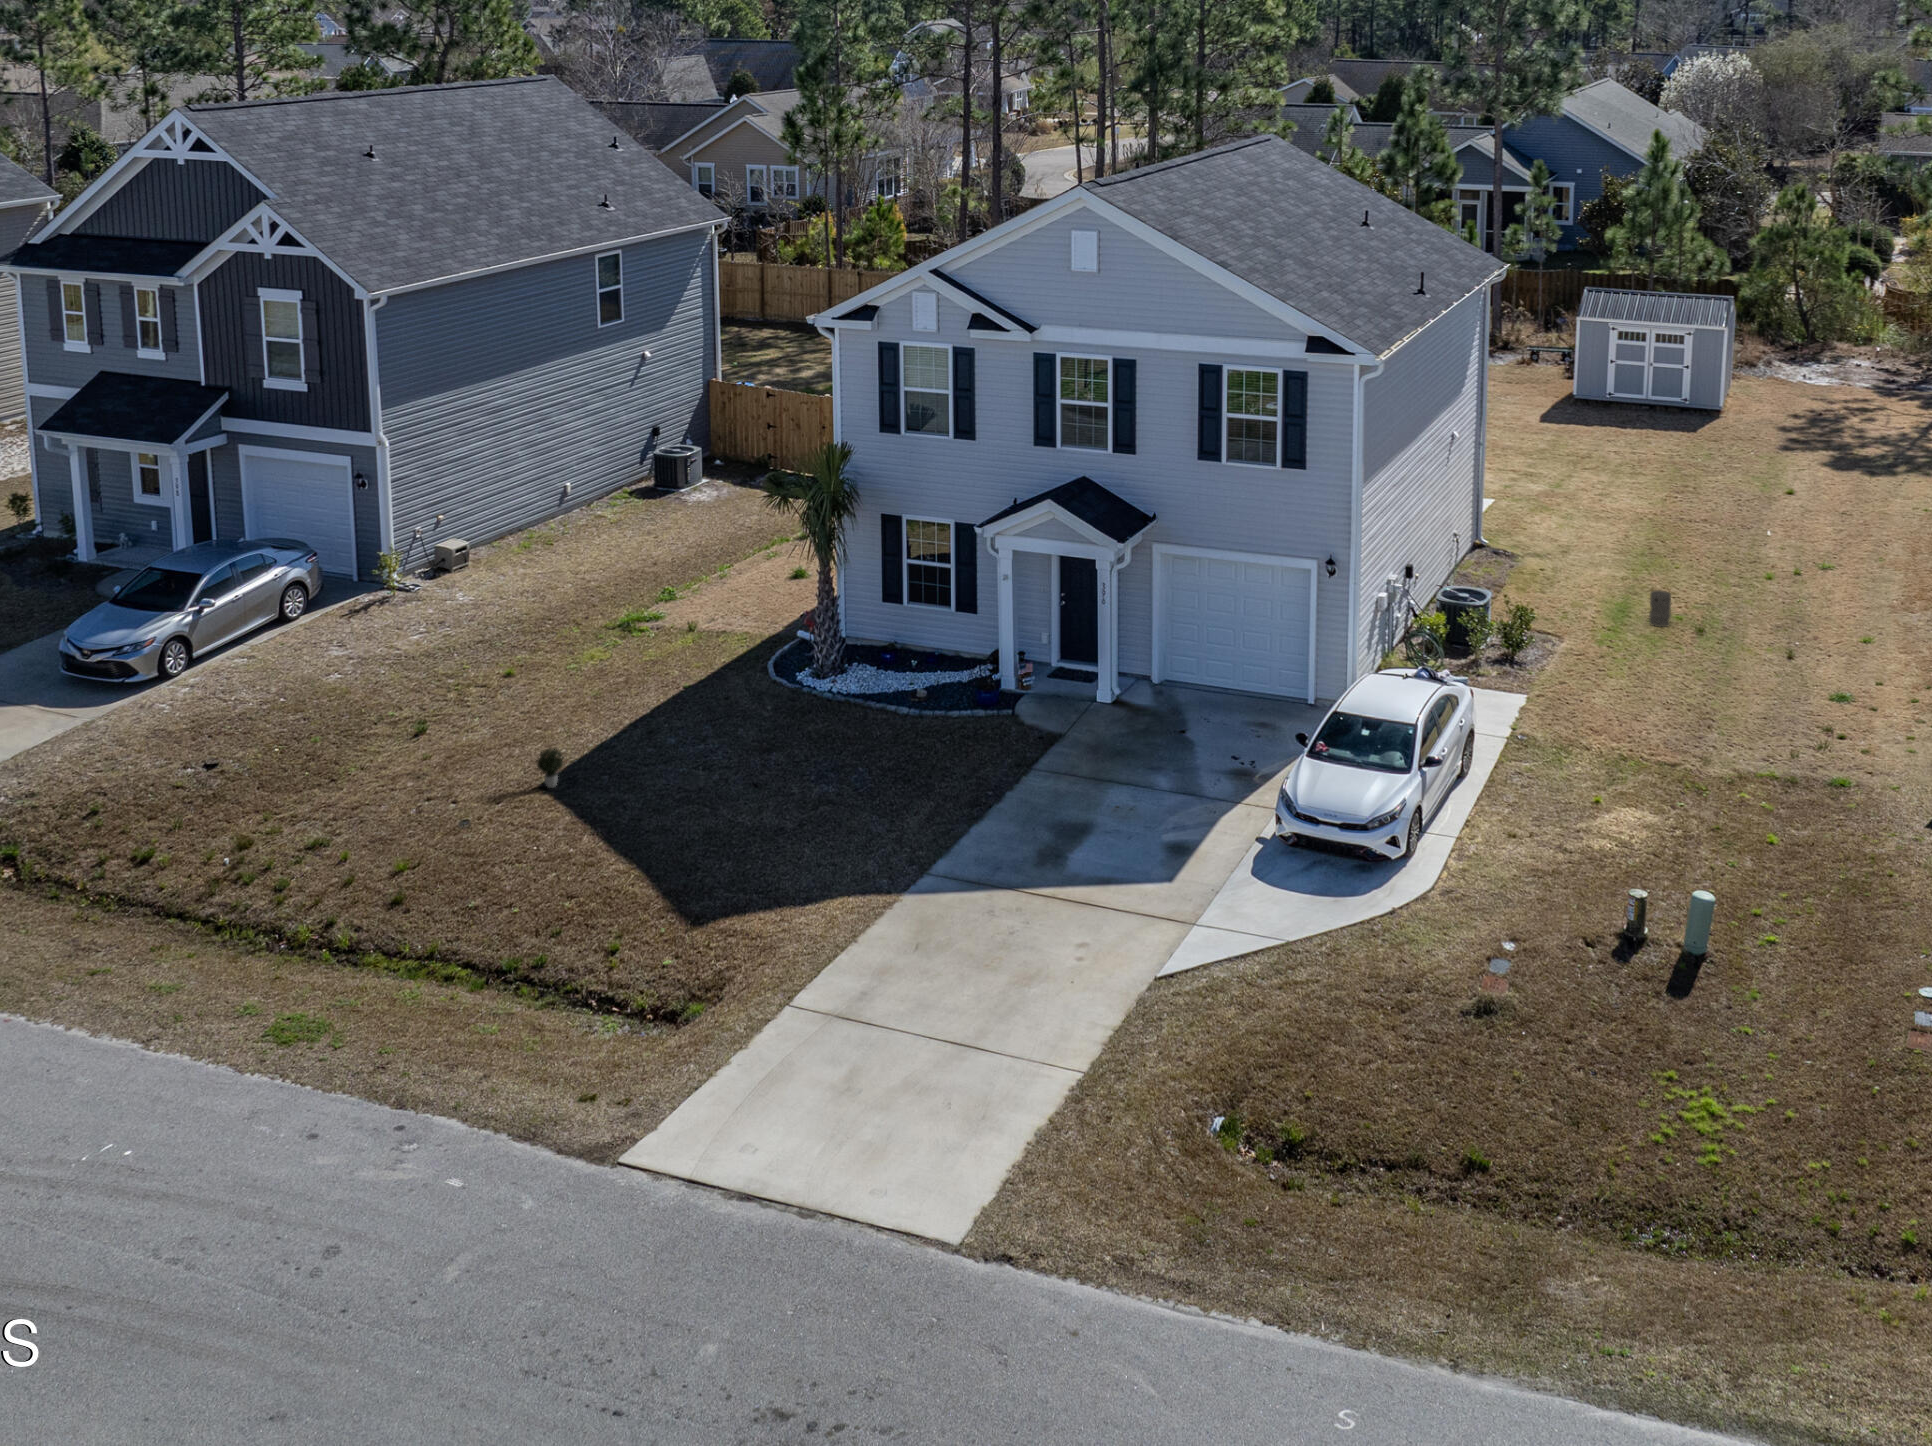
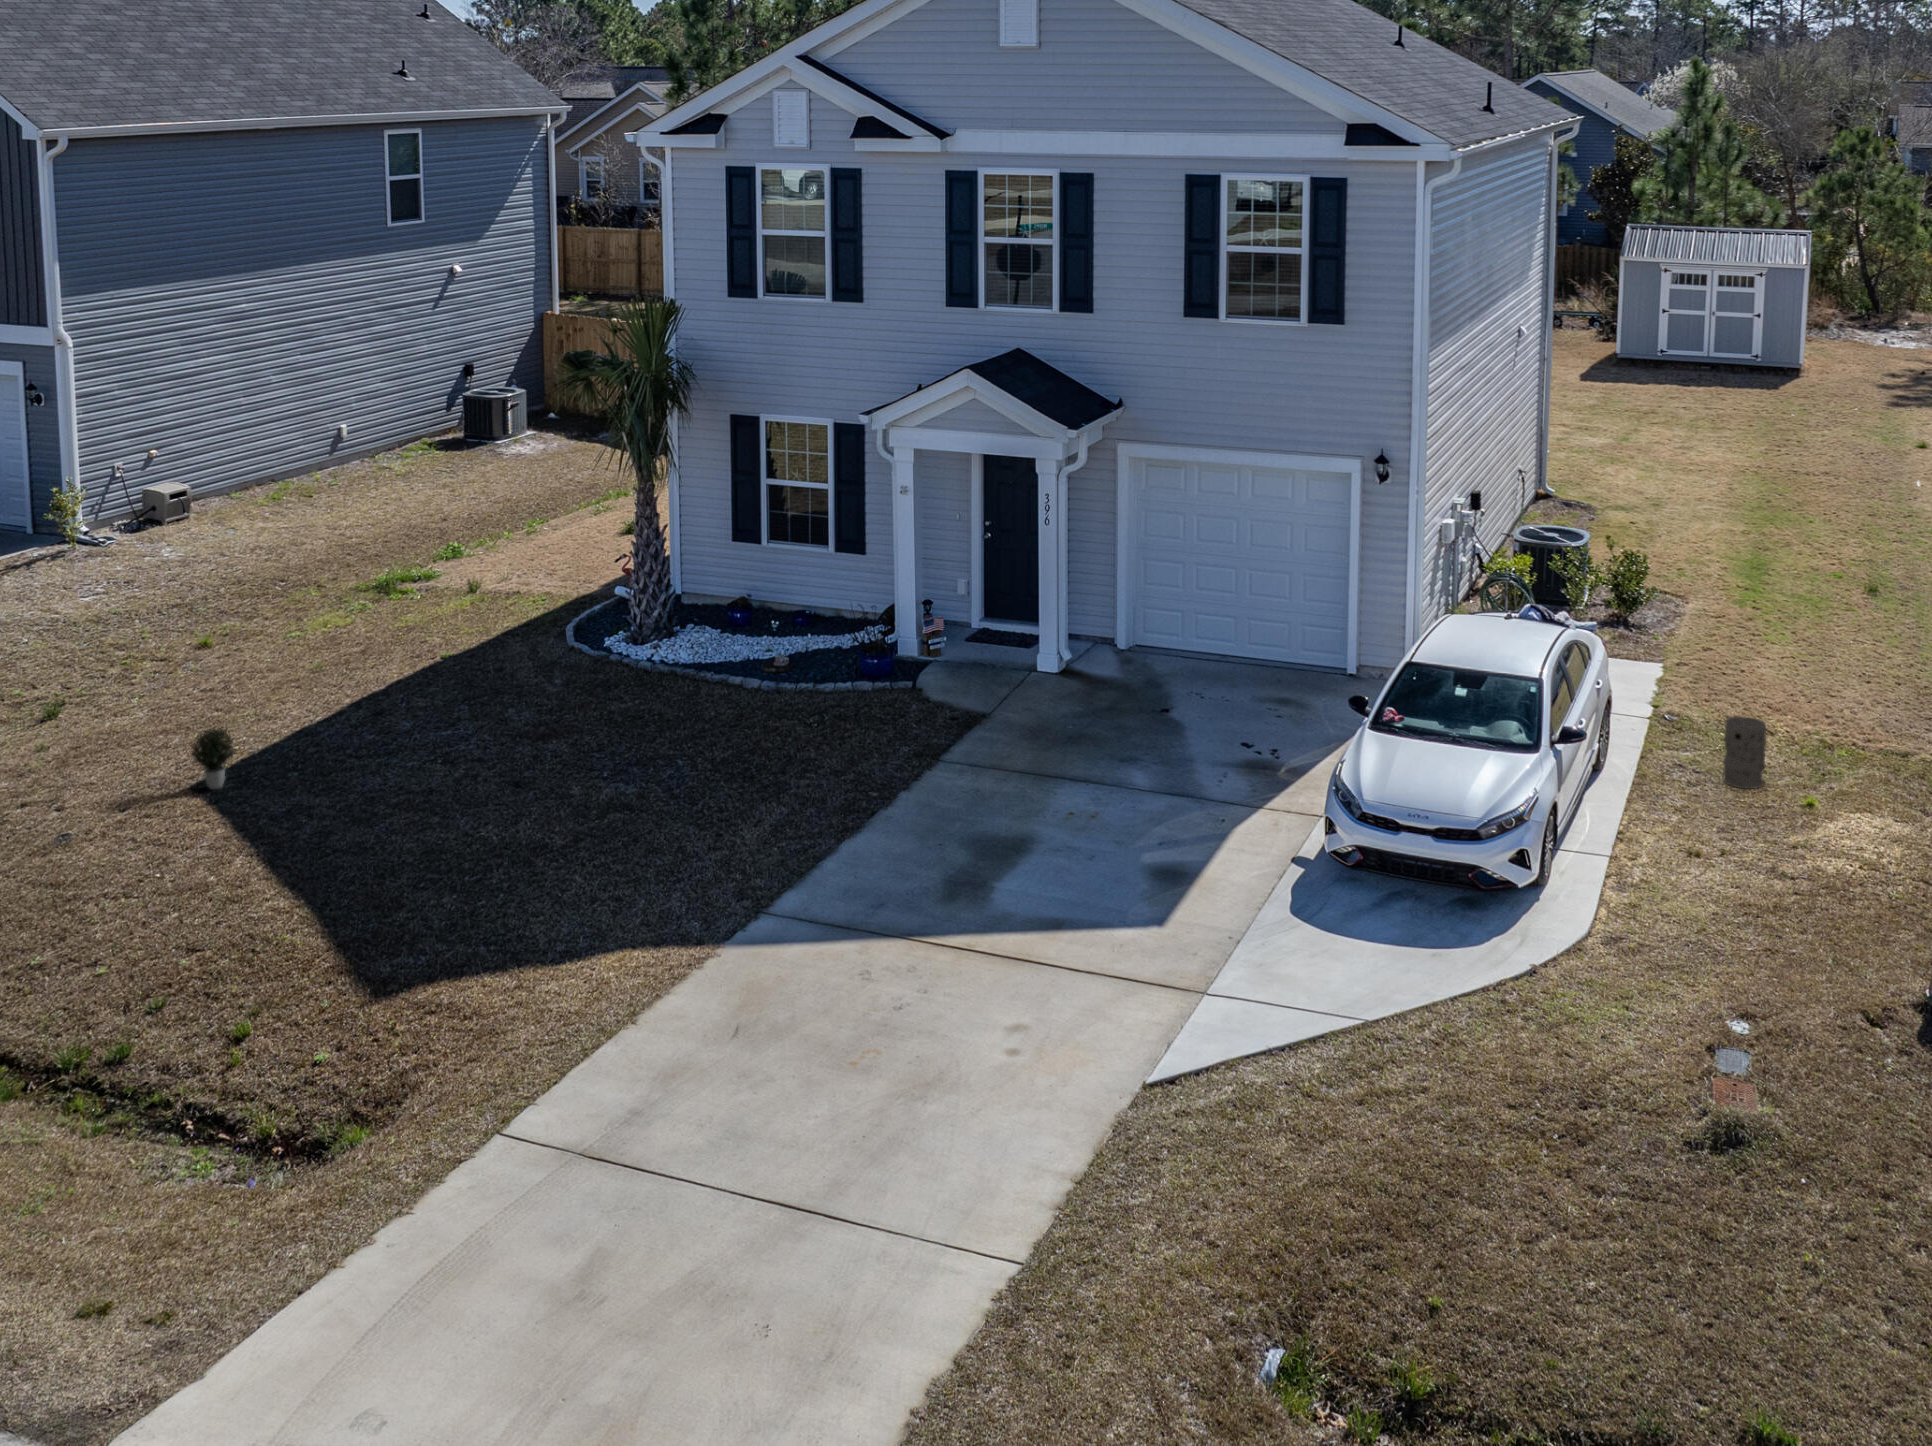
trash can: present [1649,590,1671,627] -> present [1723,716,1766,789]

